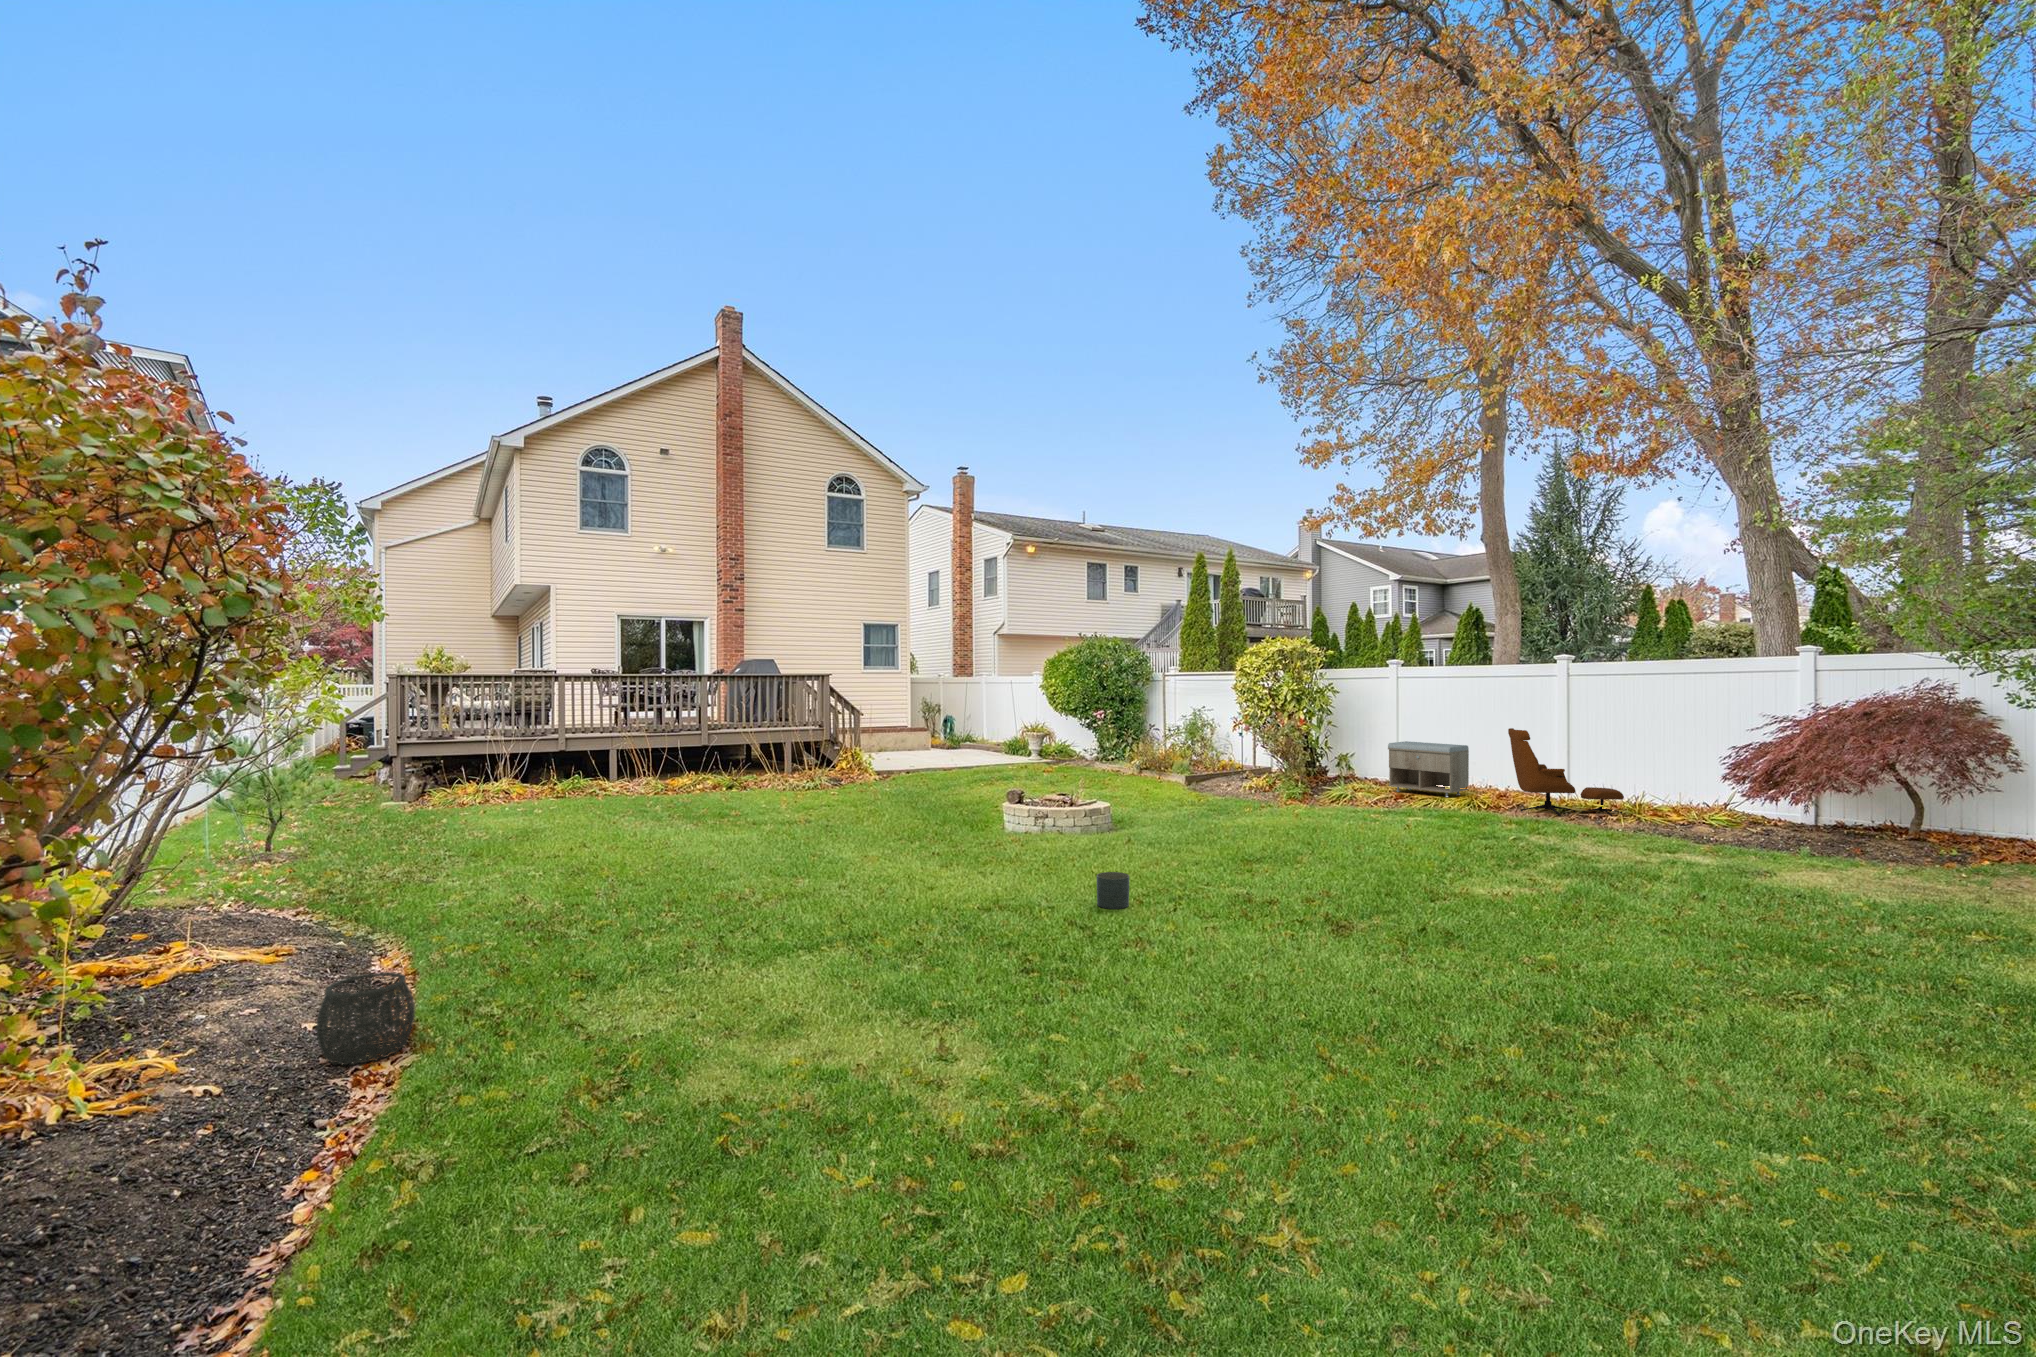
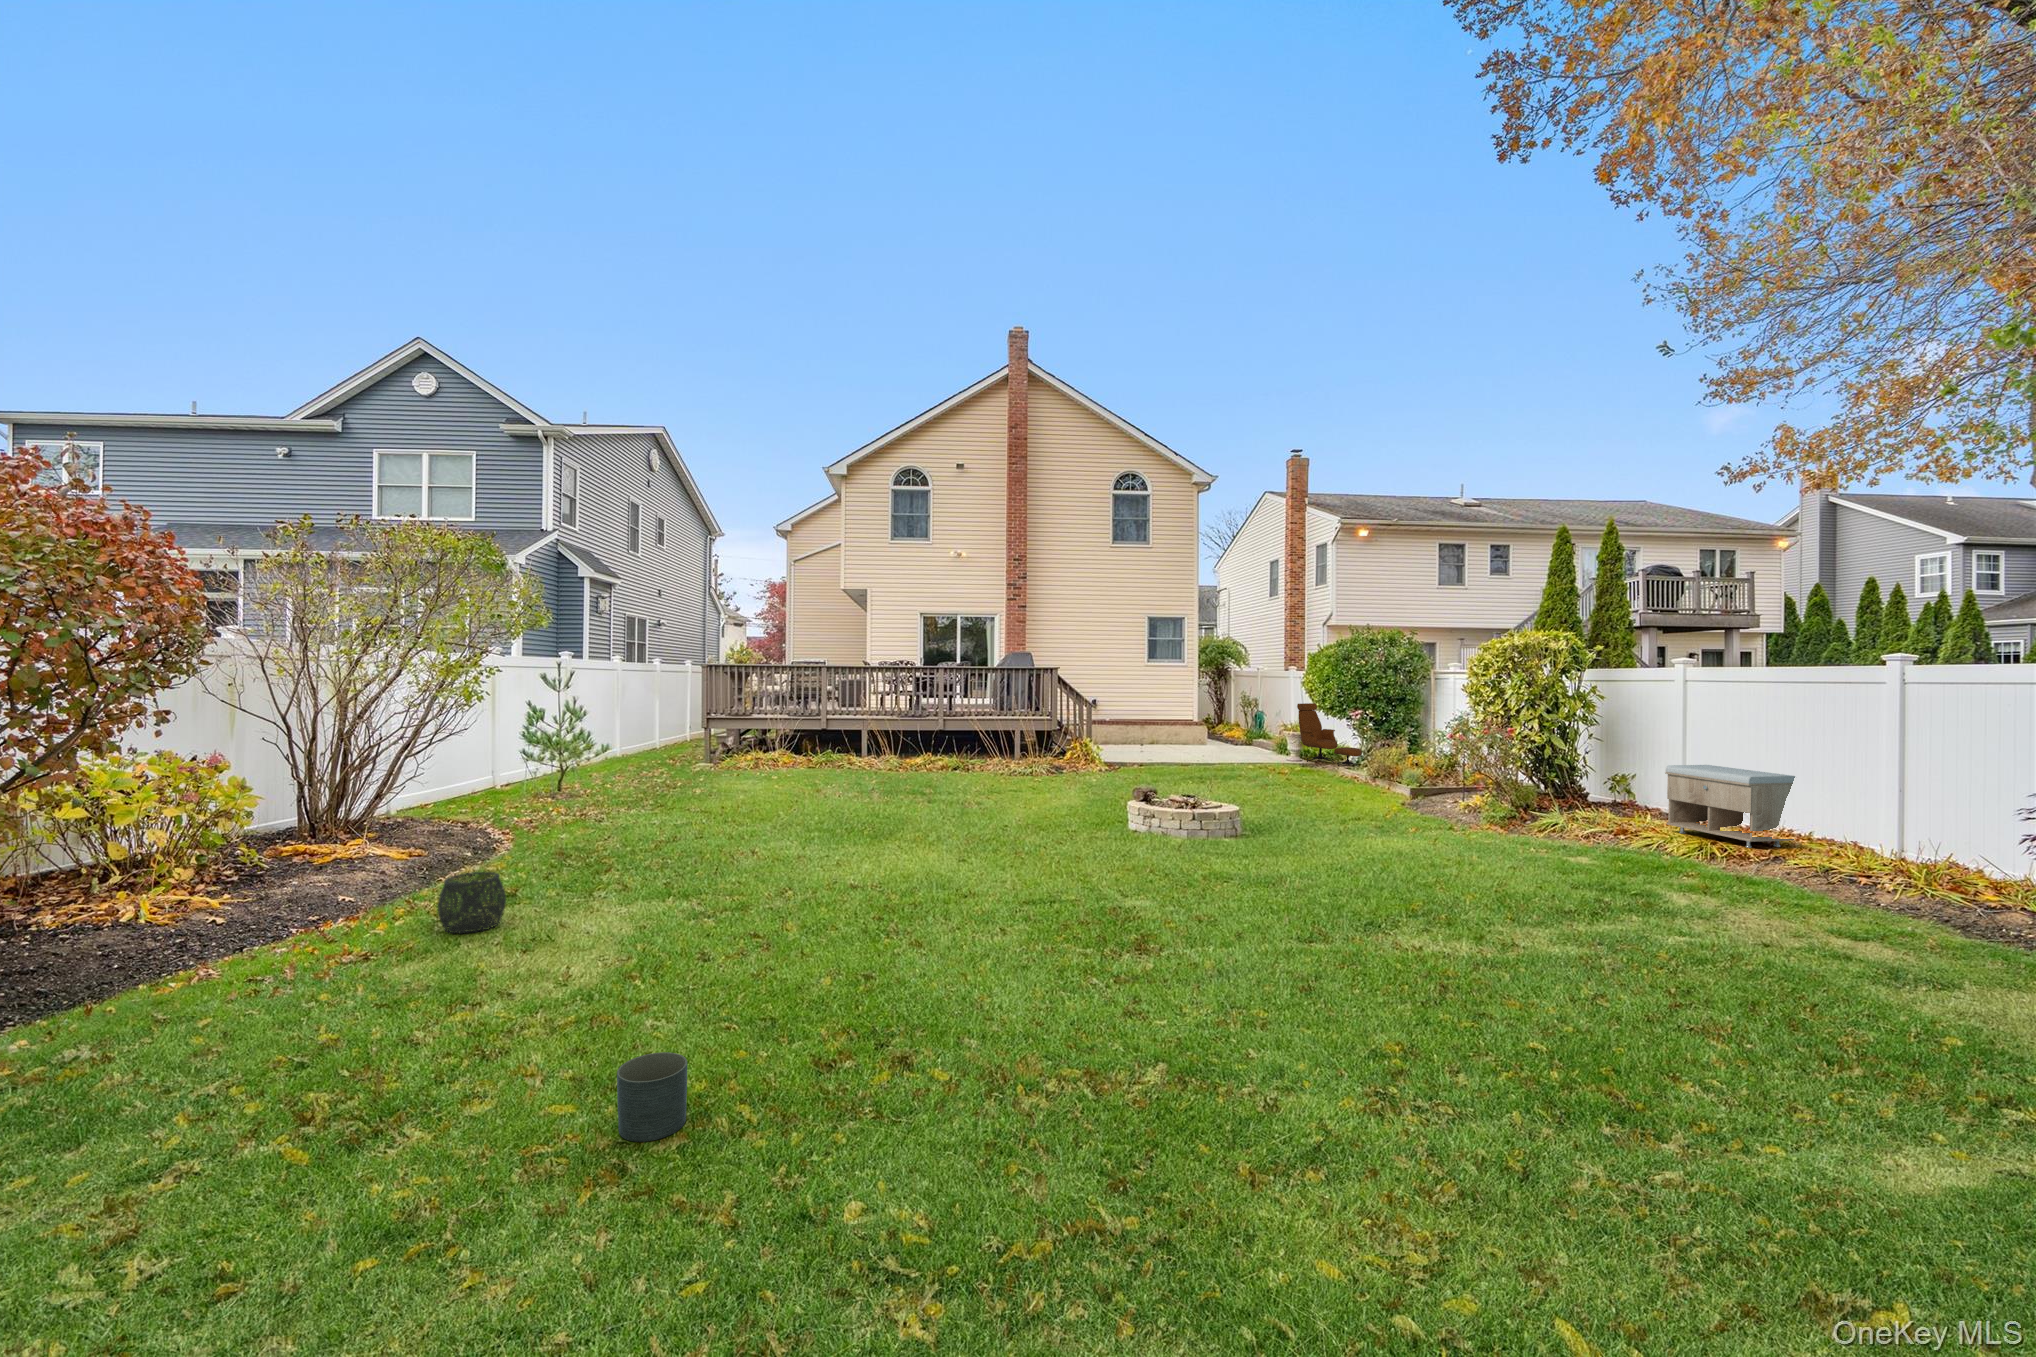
lounge chair: present [1508,728,1624,816] -> present [1297,703,1362,767]
planter: present [1097,872,1129,909] -> present [617,1052,687,1142]
woven basket: present [316,972,415,1065] -> present [438,872,506,934]

